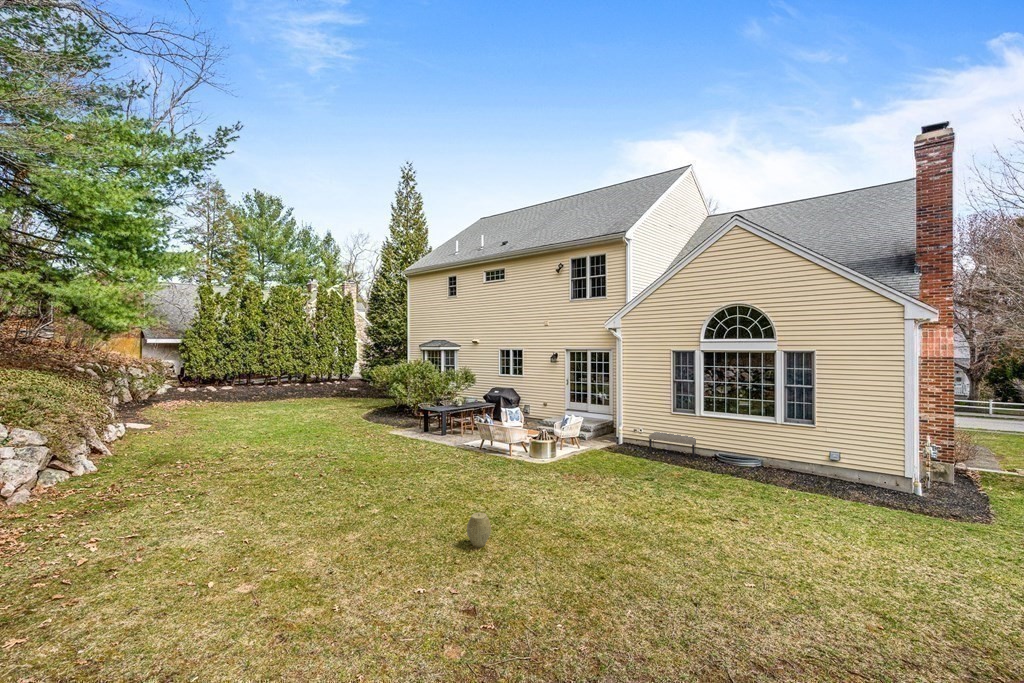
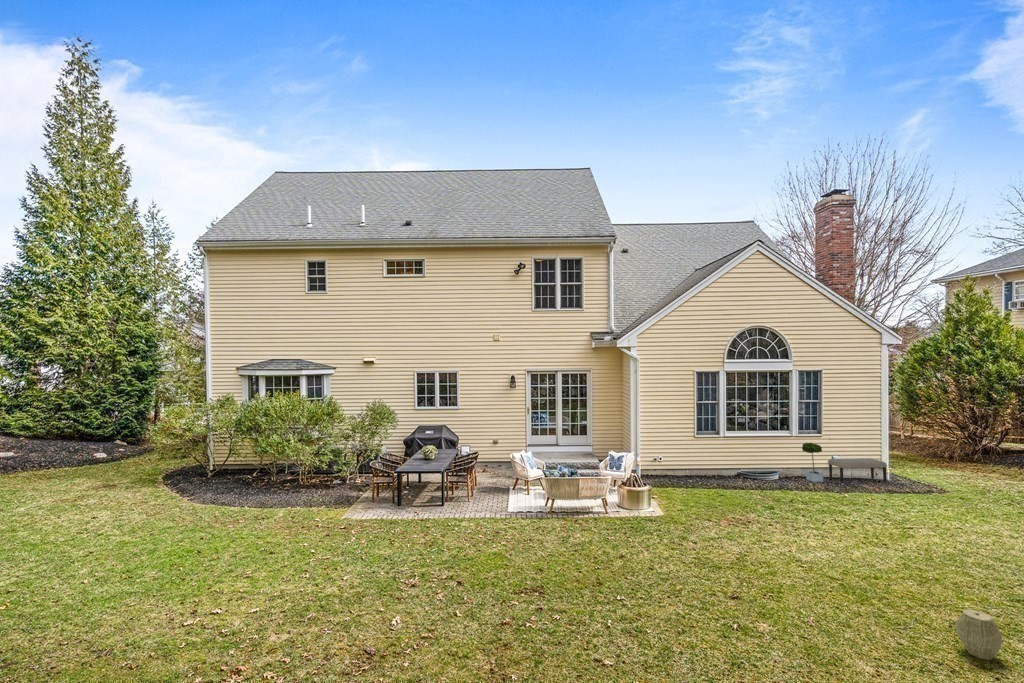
potted tree: none [781,431,803,477] -> present [802,443,823,482]
bench: present [649,432,698,460] -> present [828,458,887,483]

